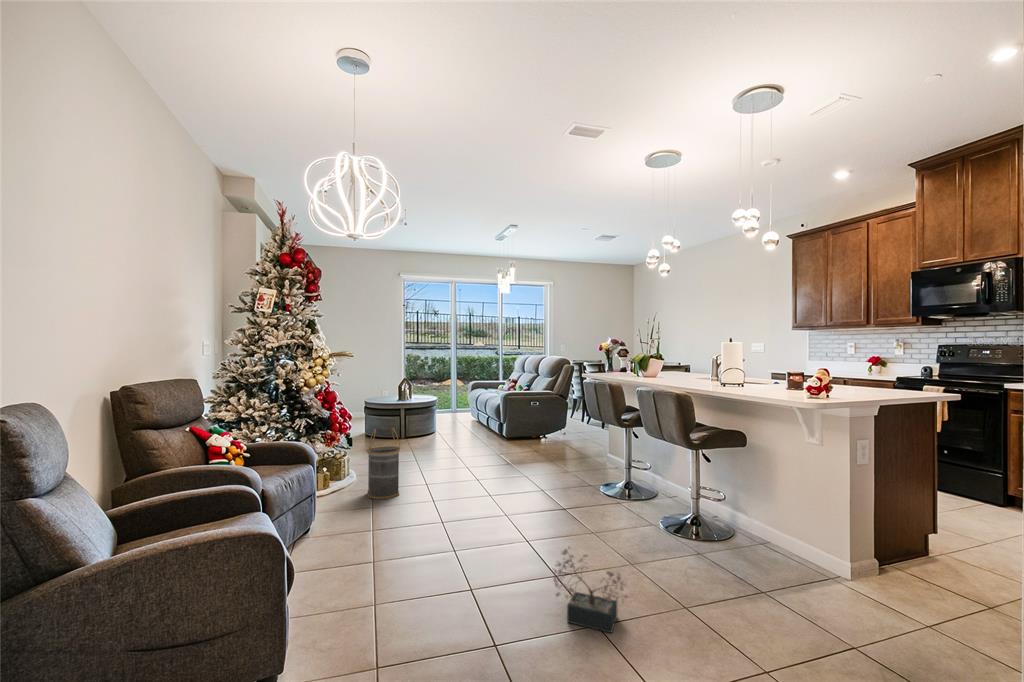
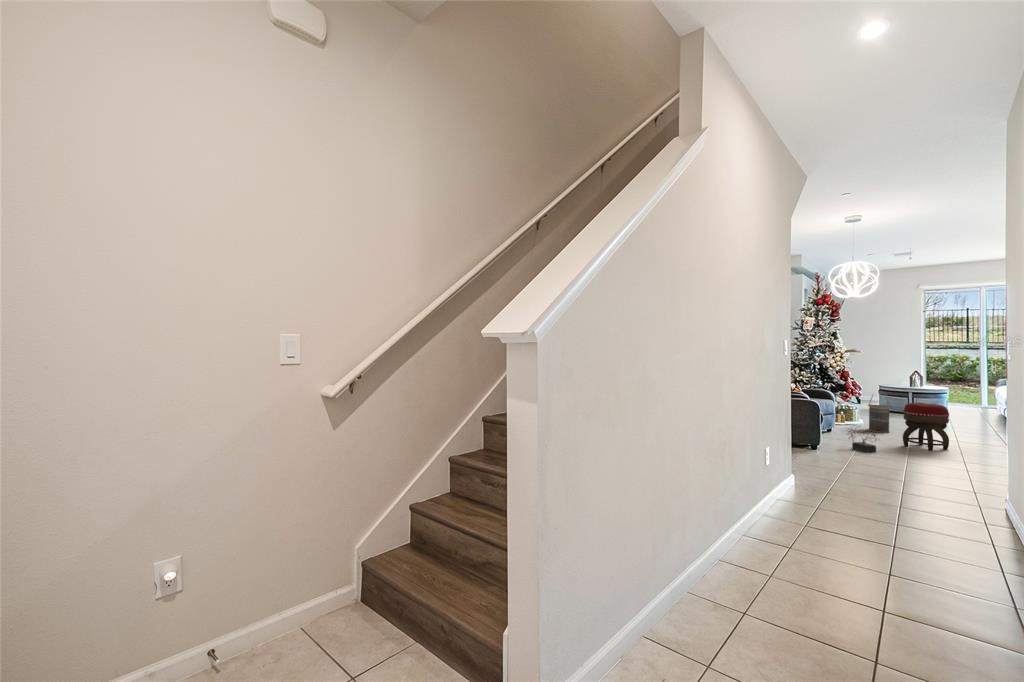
footstool: none [437,446,502,543] -> present [903,403,949,451]
decorative plant: present [554,547,628,633] -> present [848,425,879,452]

